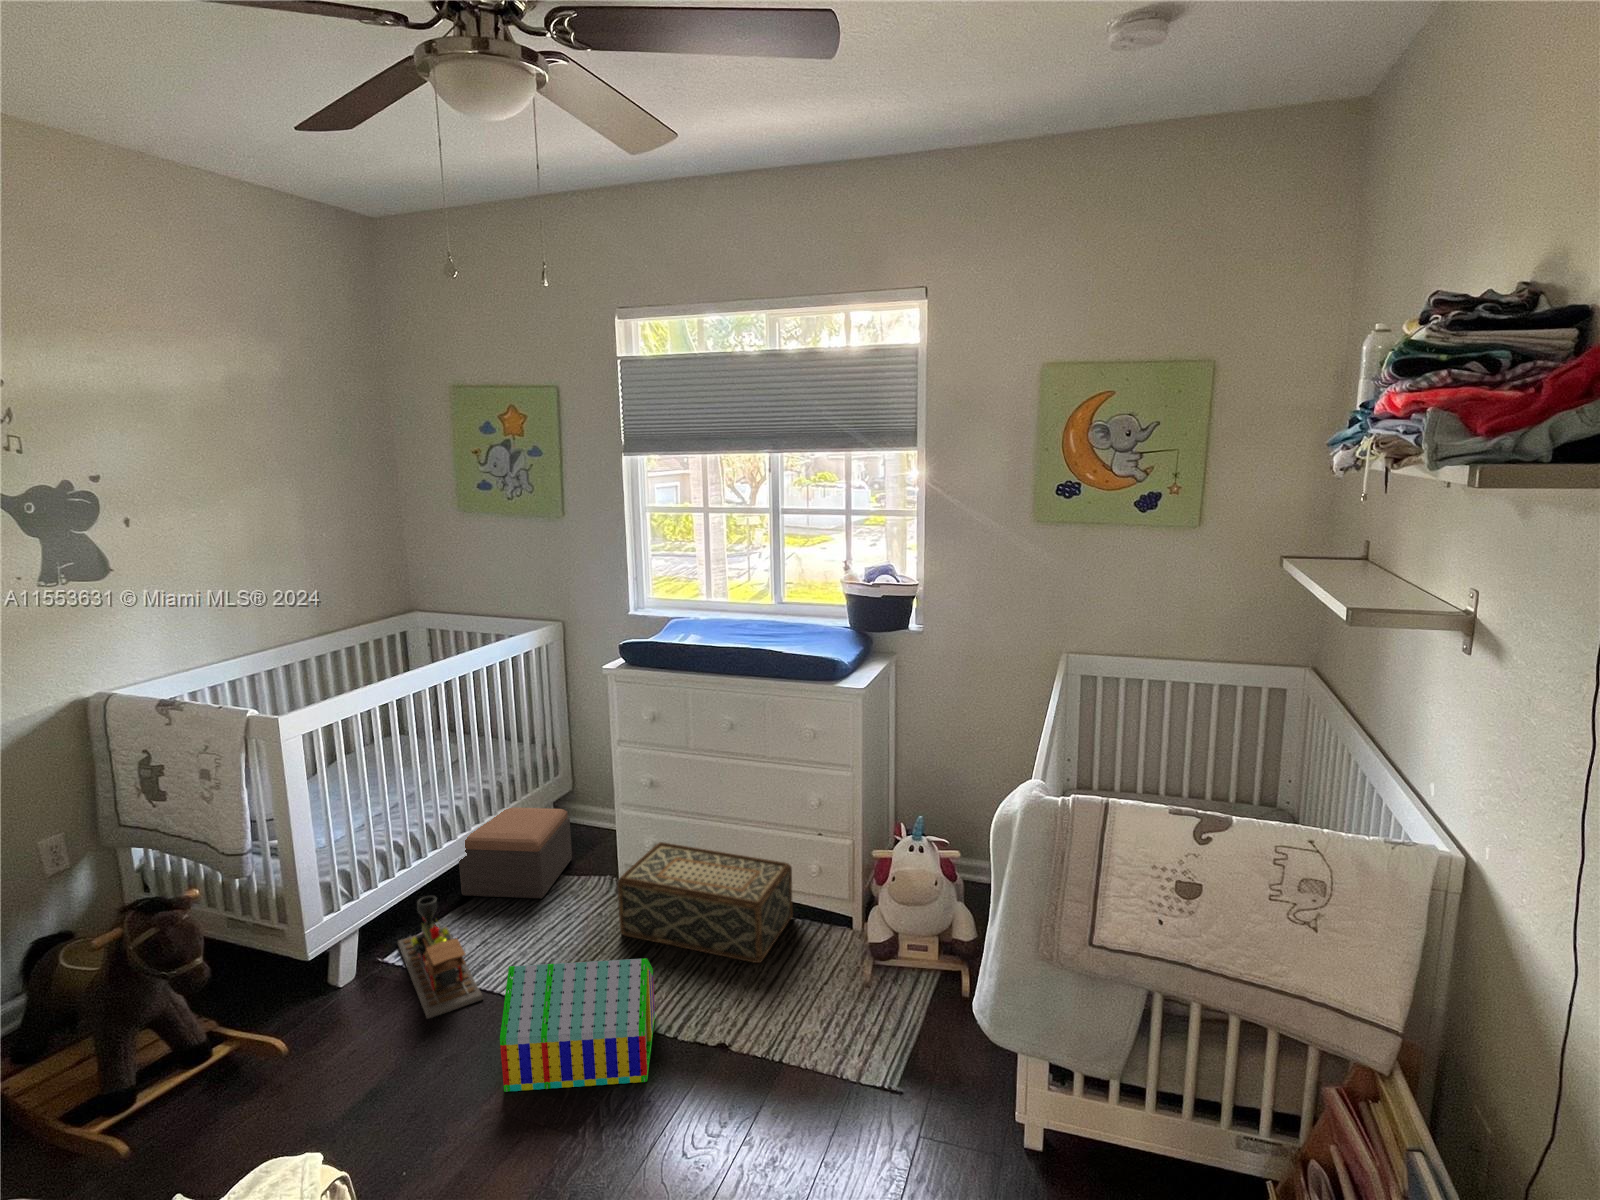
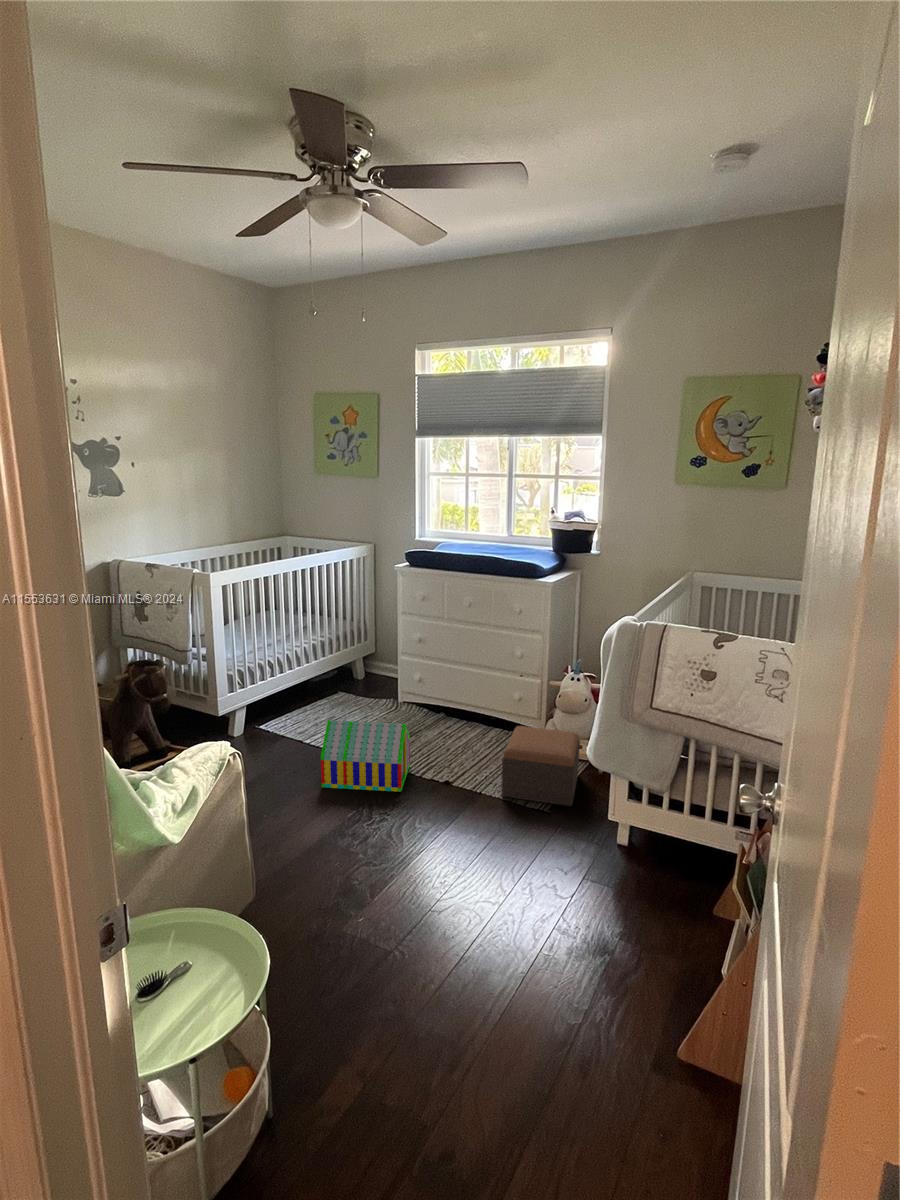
footstool: present [459,807,572,899] -> present [501,726,580,806]
woven basket: present [618,842,793,963] -> none [395,679,502,748]
toy train: present [398,896,483,1019] -> none [267,692,313,754]

